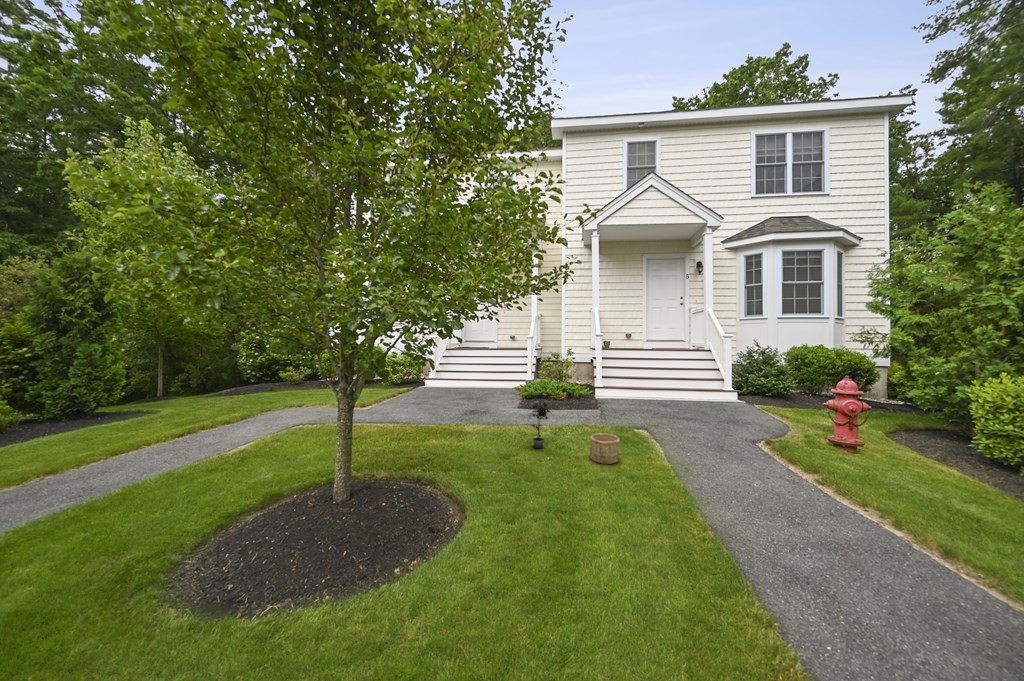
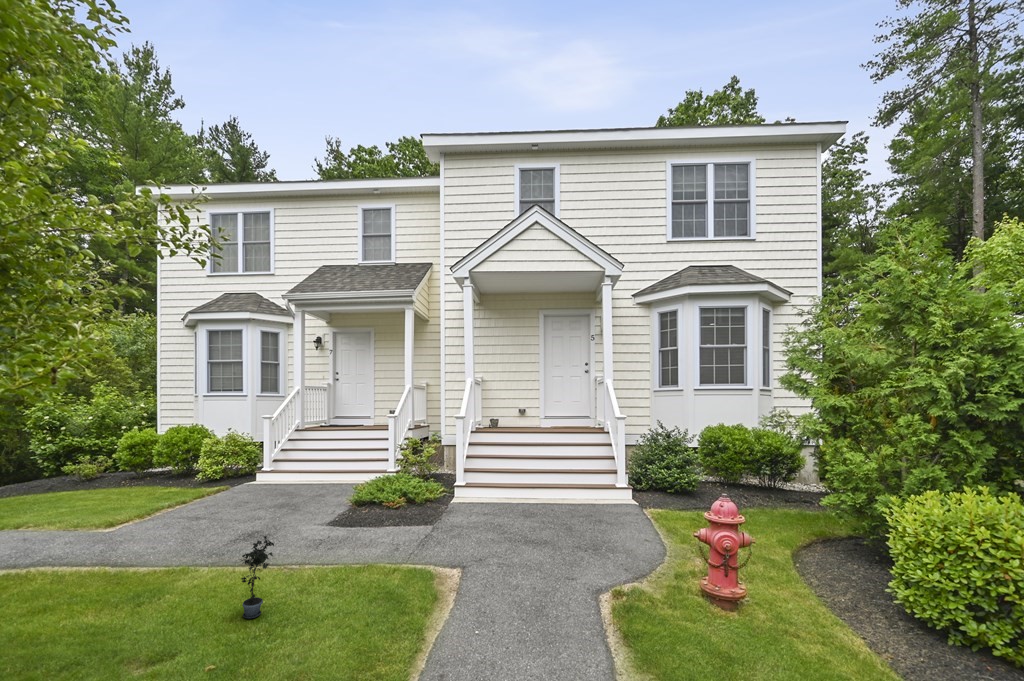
wooden bucket: present [590,433,620,464] -> none [311,594,361,655]

